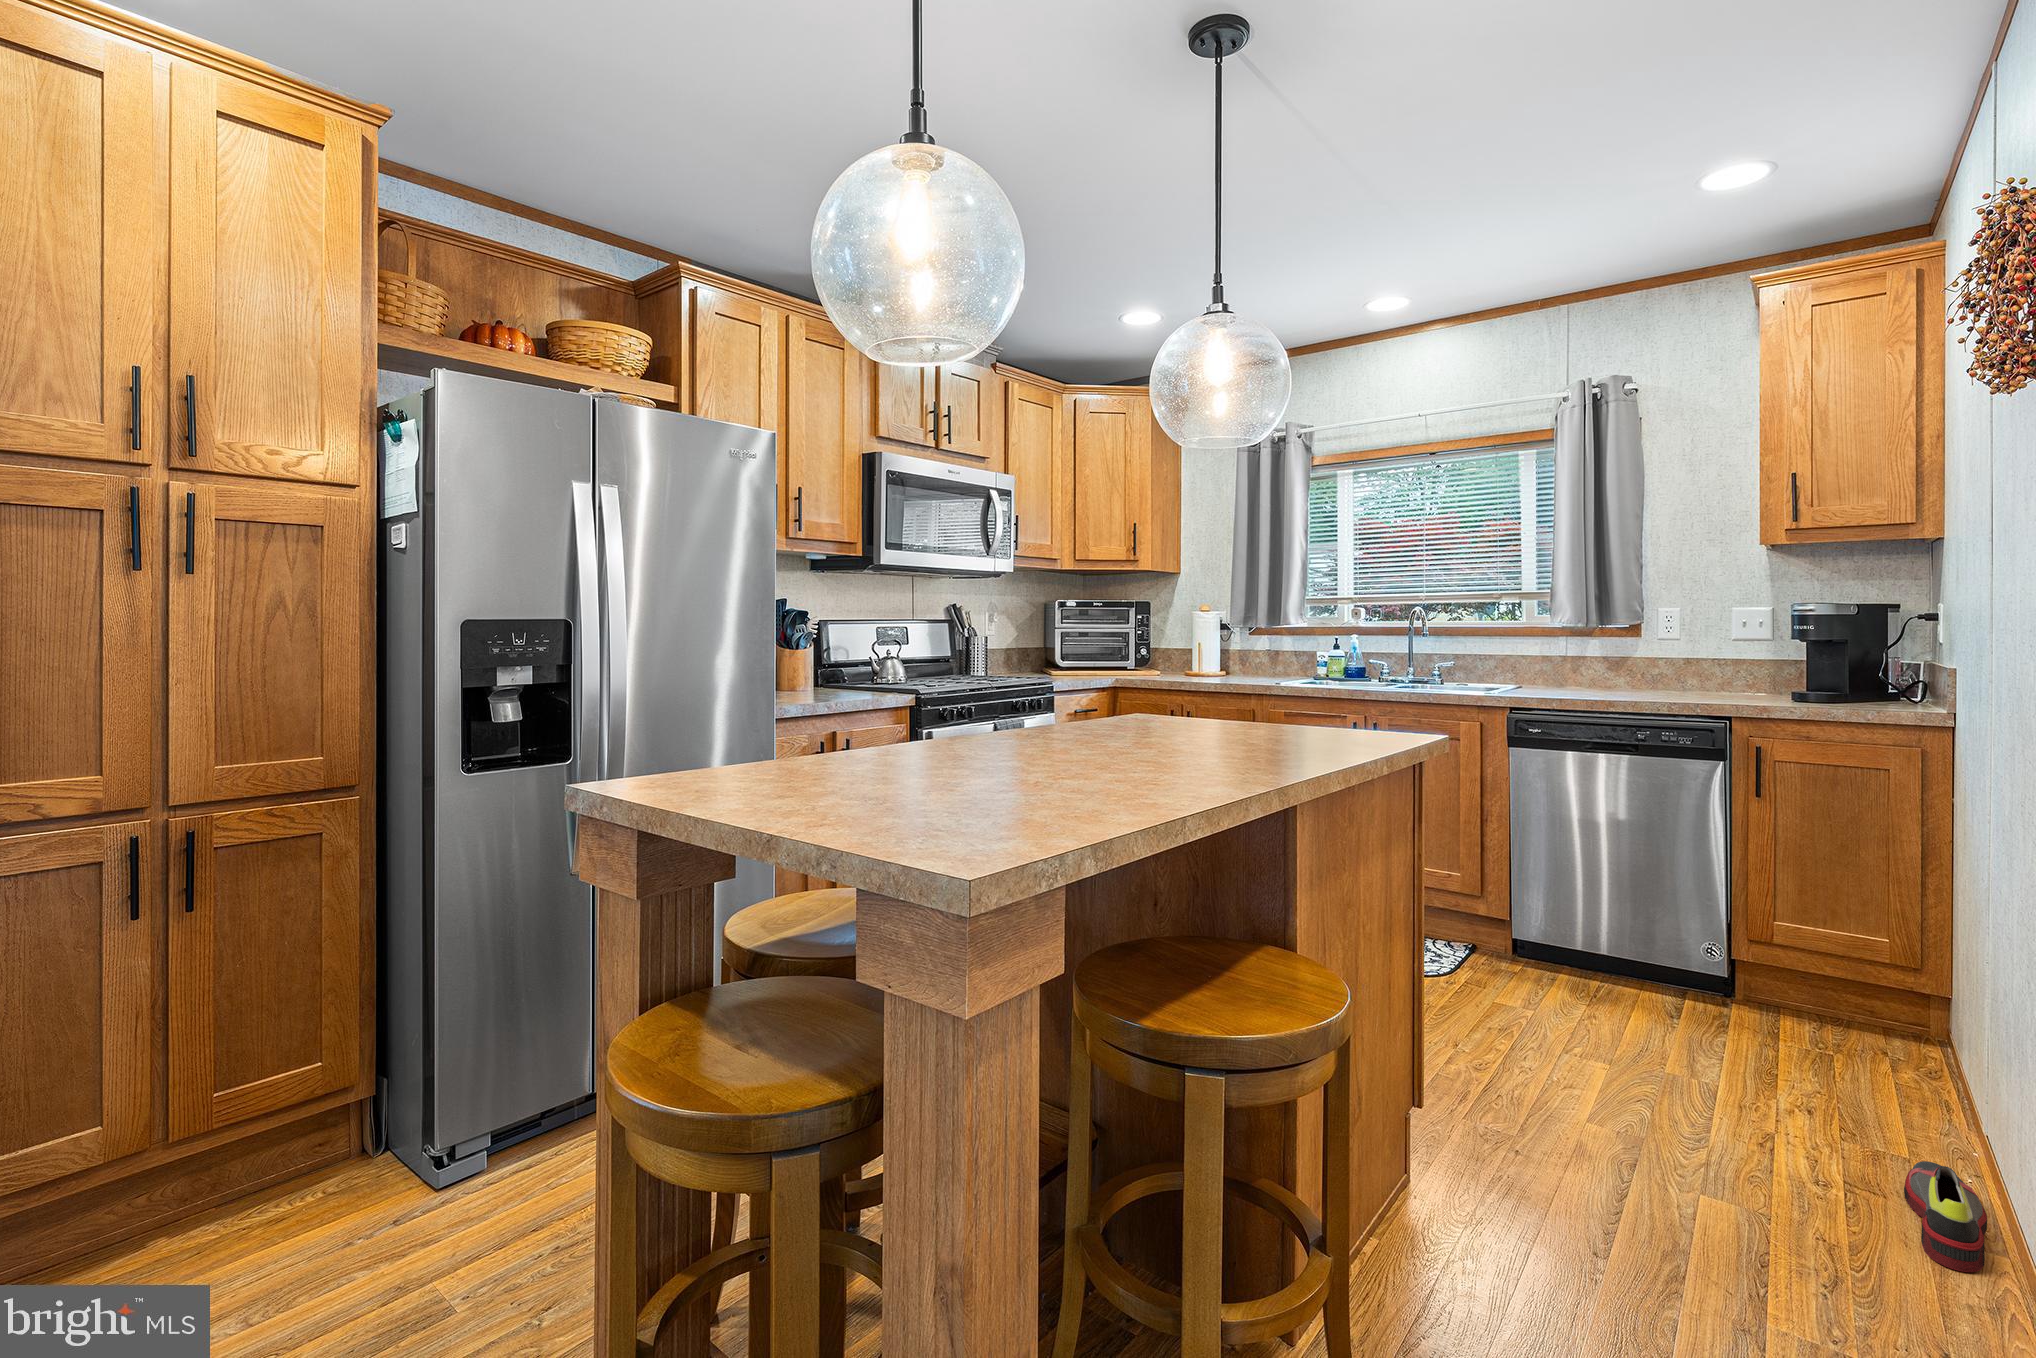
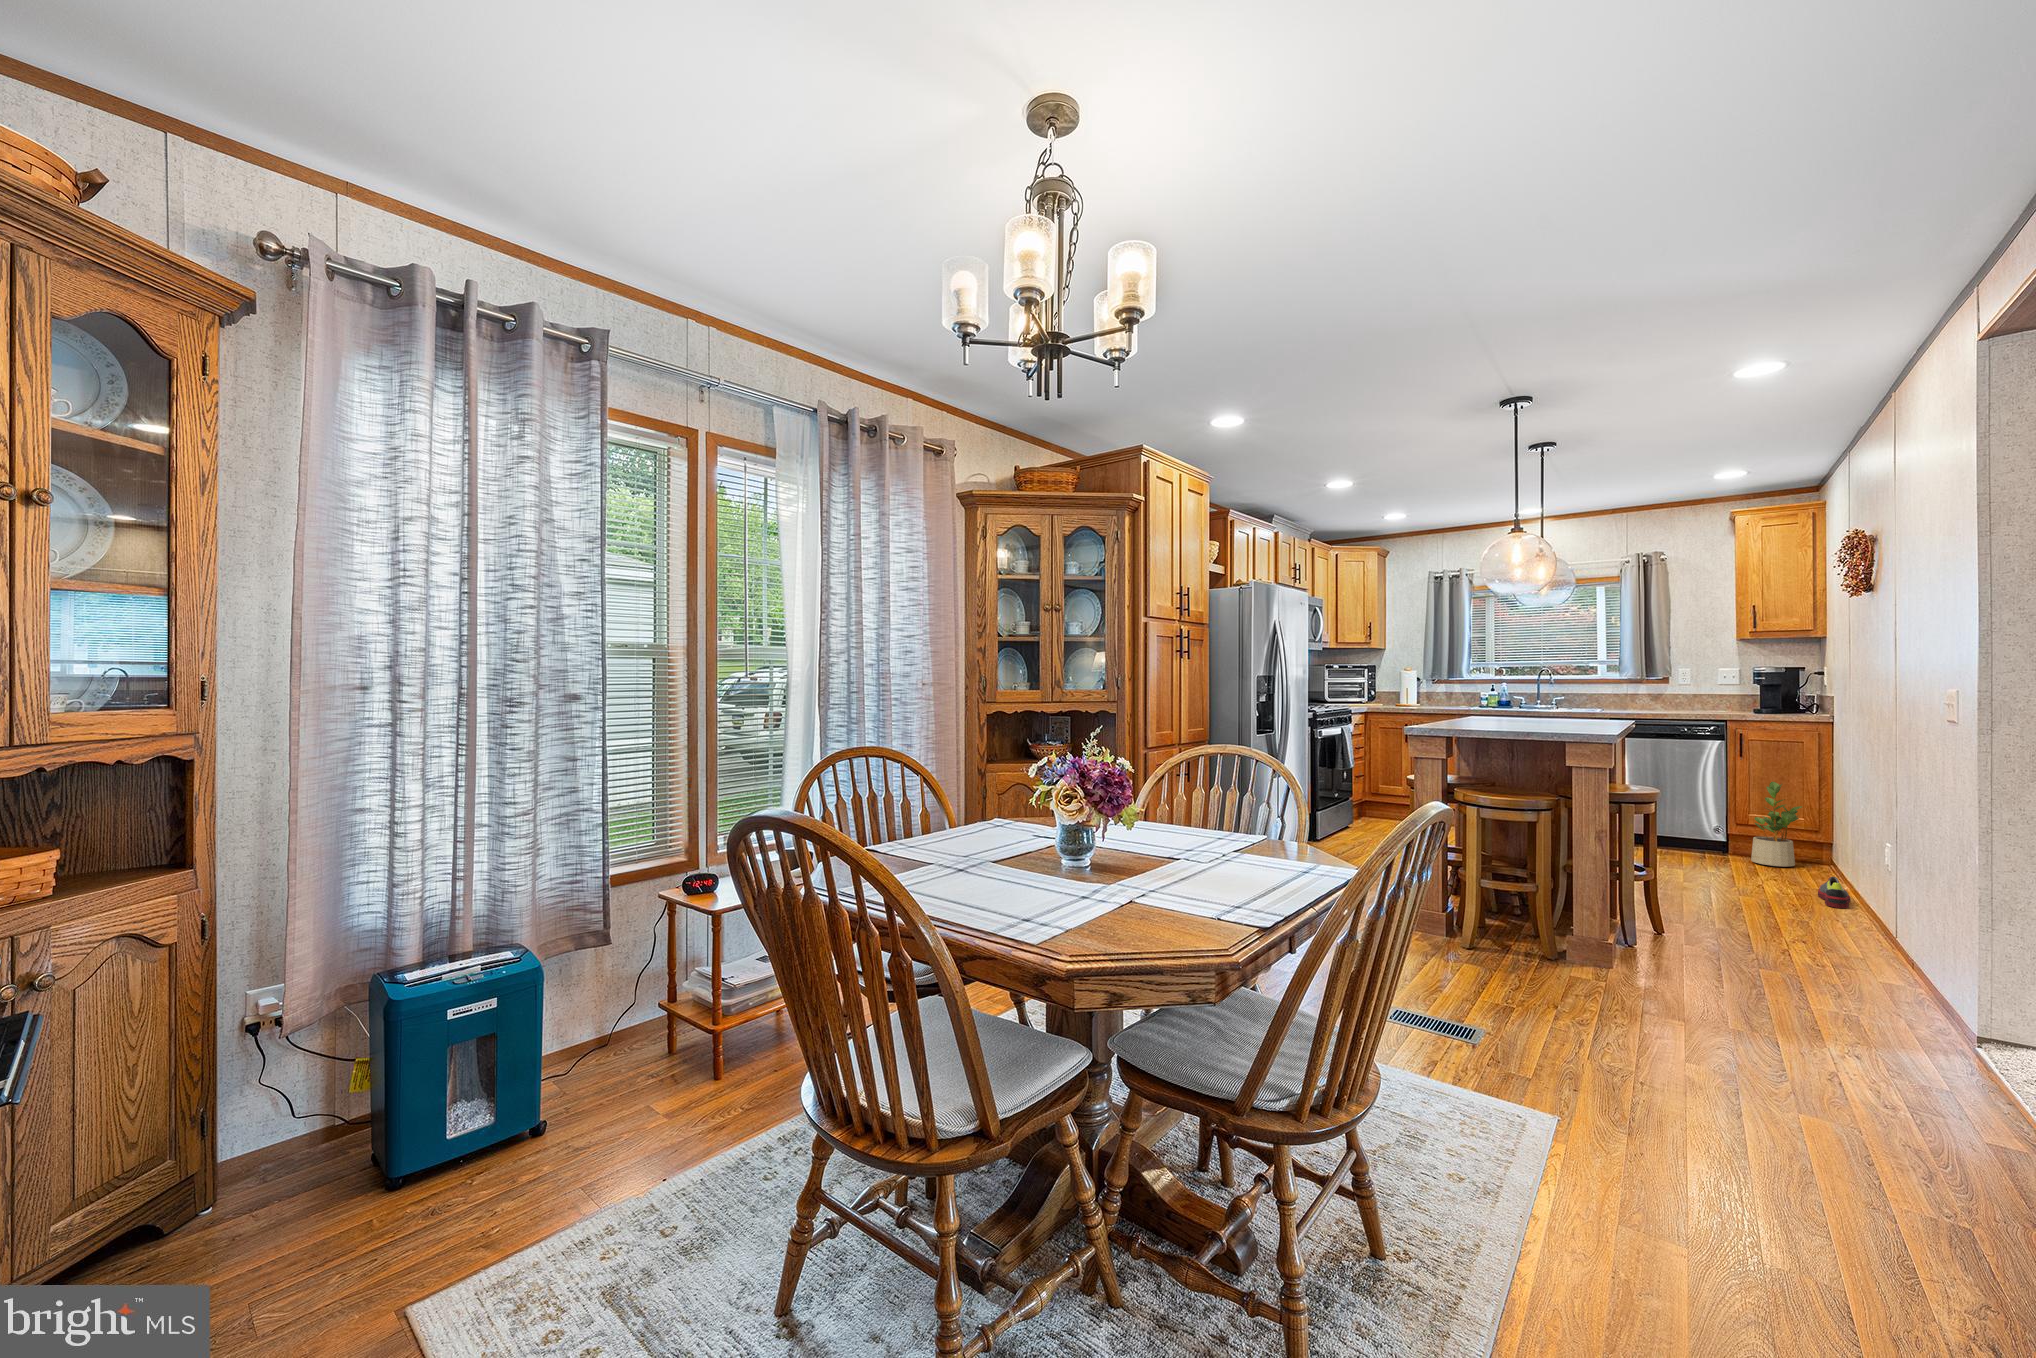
potted plant: none [1767,860,1880,1048] -> present [1751,782,1802,867]

